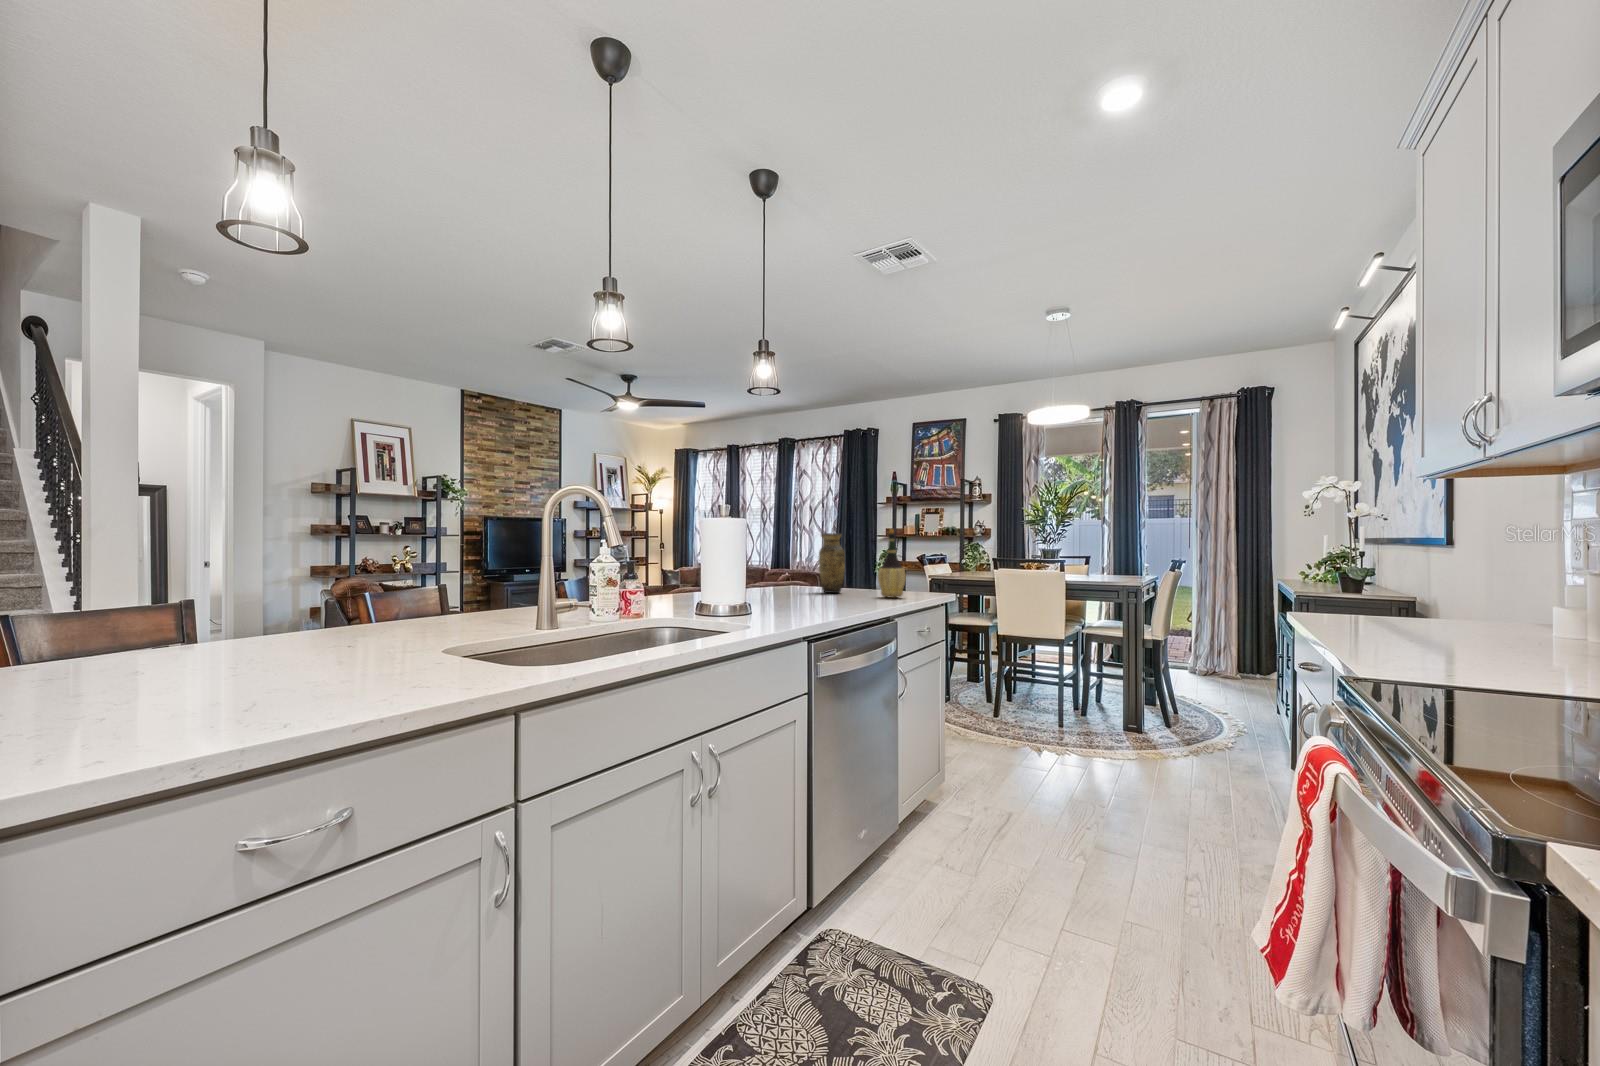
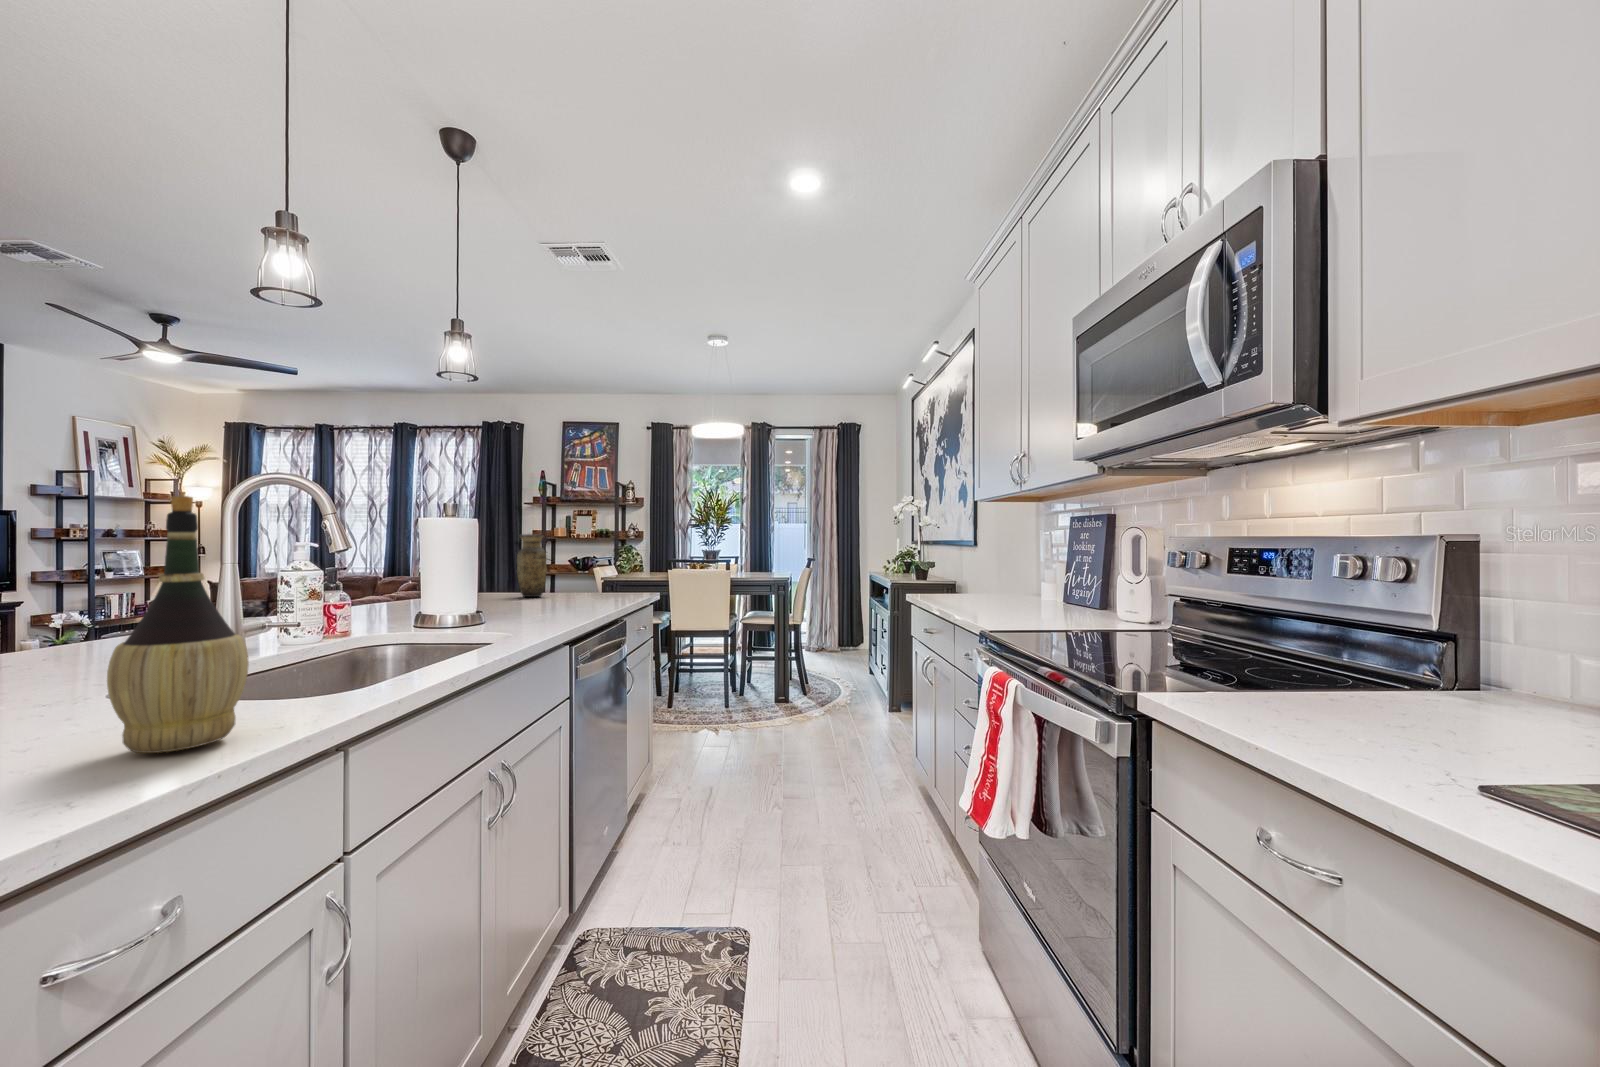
wine bottle: present [878,529,906,598] -> present [107,495,249,753]

